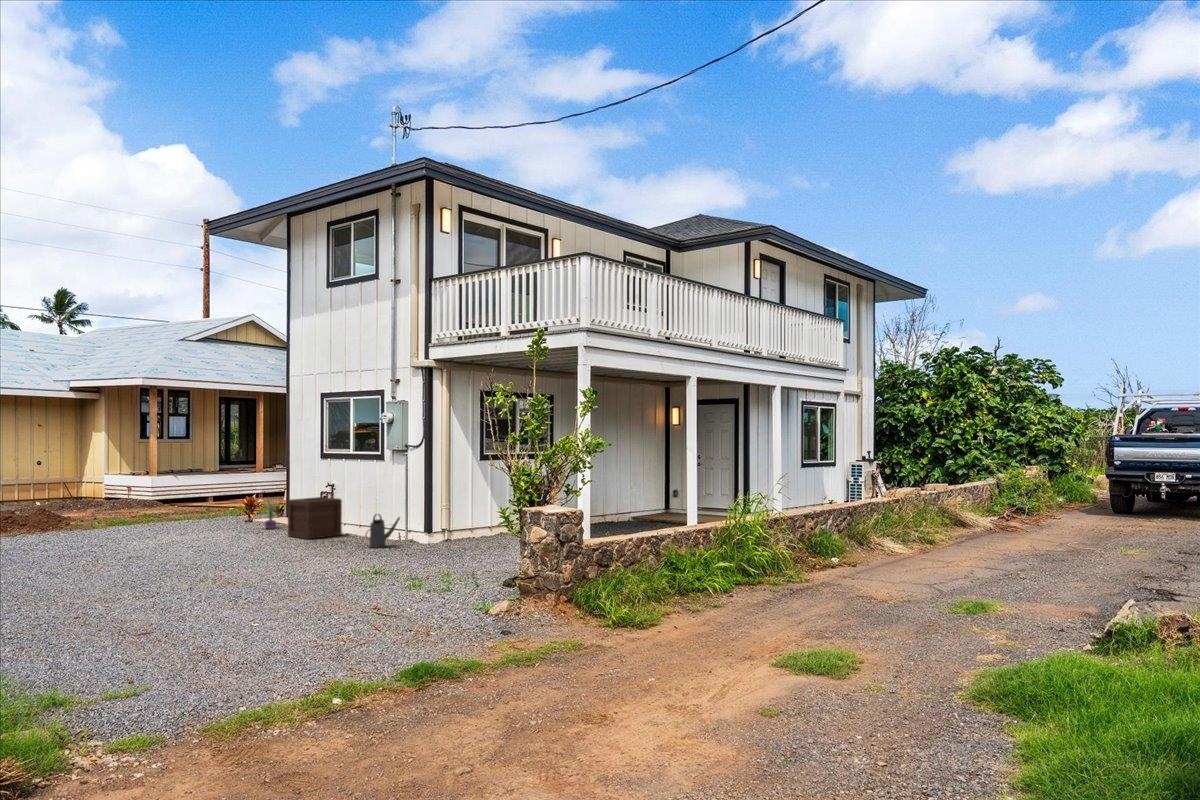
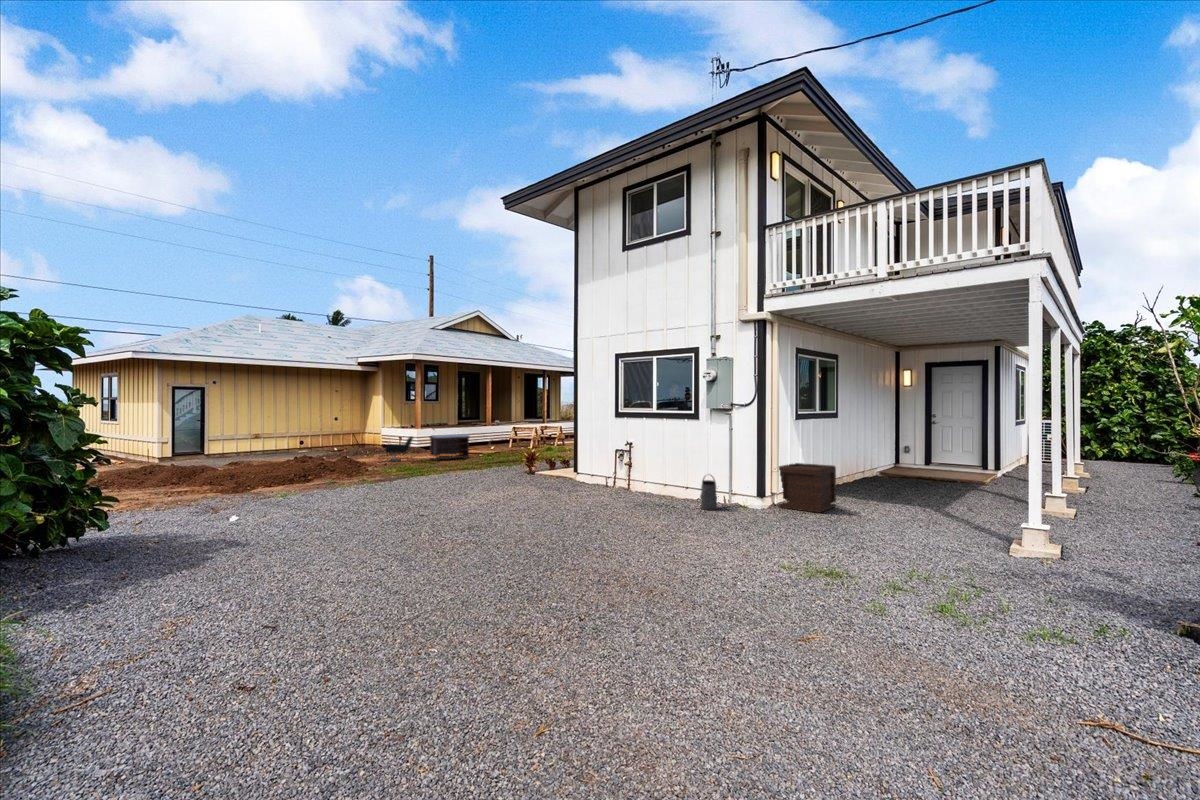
bench: none [154,476,207,509] -> present [429,434,470,461]
lounge chair: none [92,480,135,510] -> present [385,436,413,460]
wooden crate: present [288,497,342,539] -> present [778,463,836,513]
decorative plant: present [265,500,280,529] -> none [546,456,576,484]

